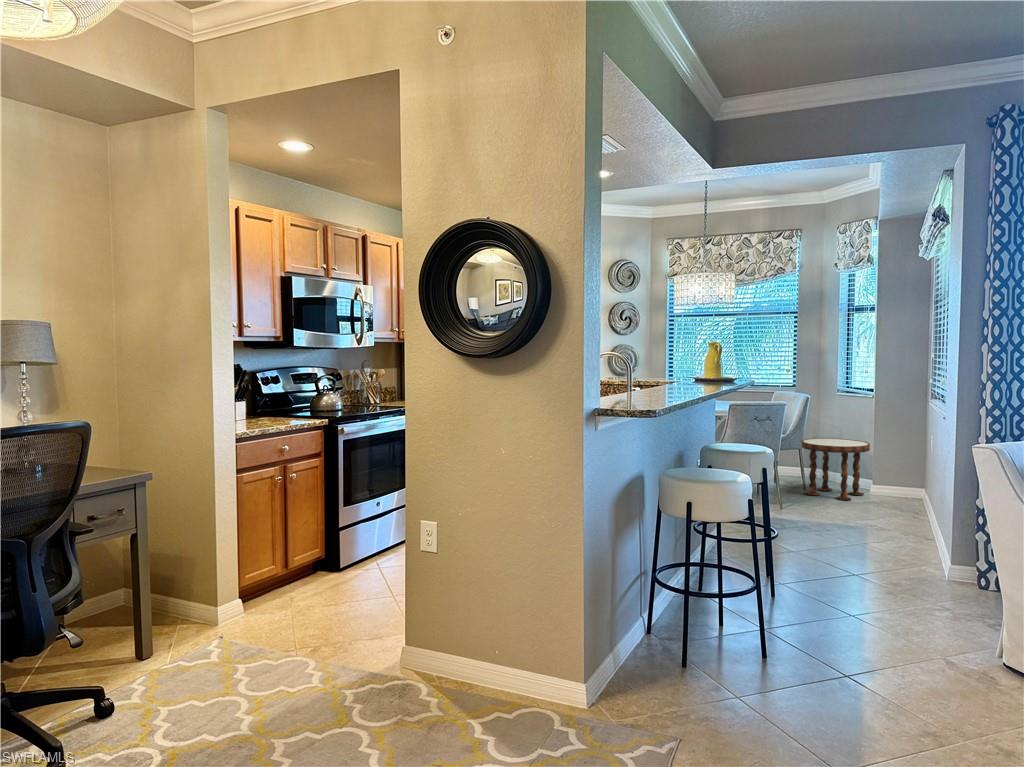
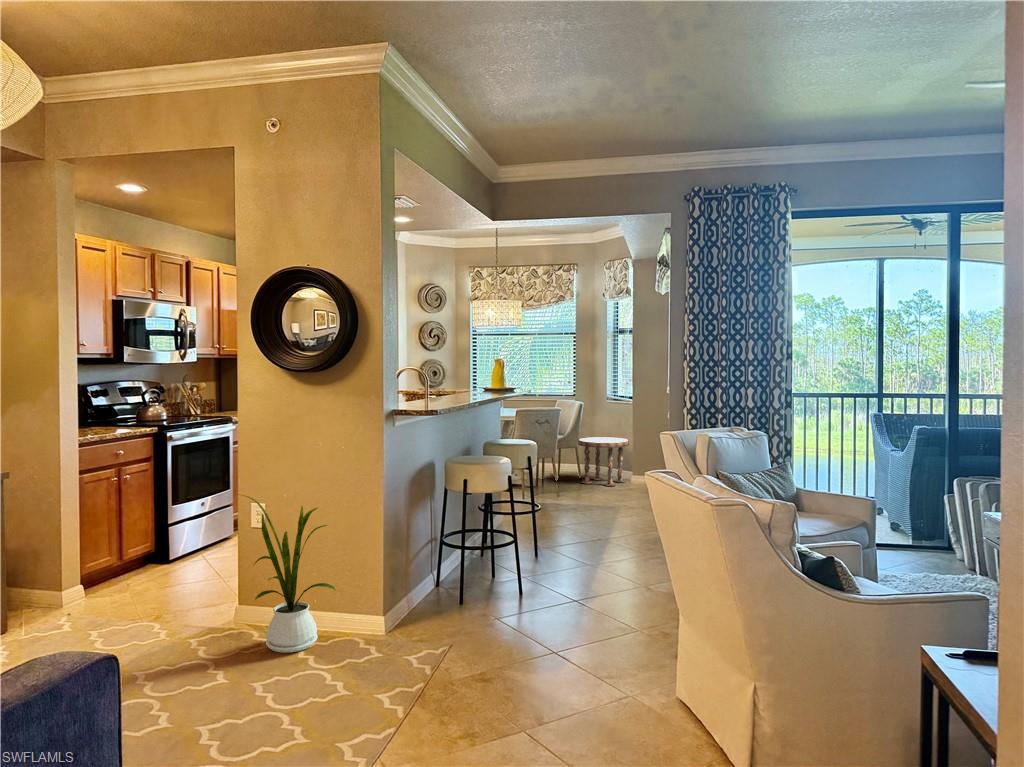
house plant: none [402,513,524,721] -> present [242,495,336,653]

